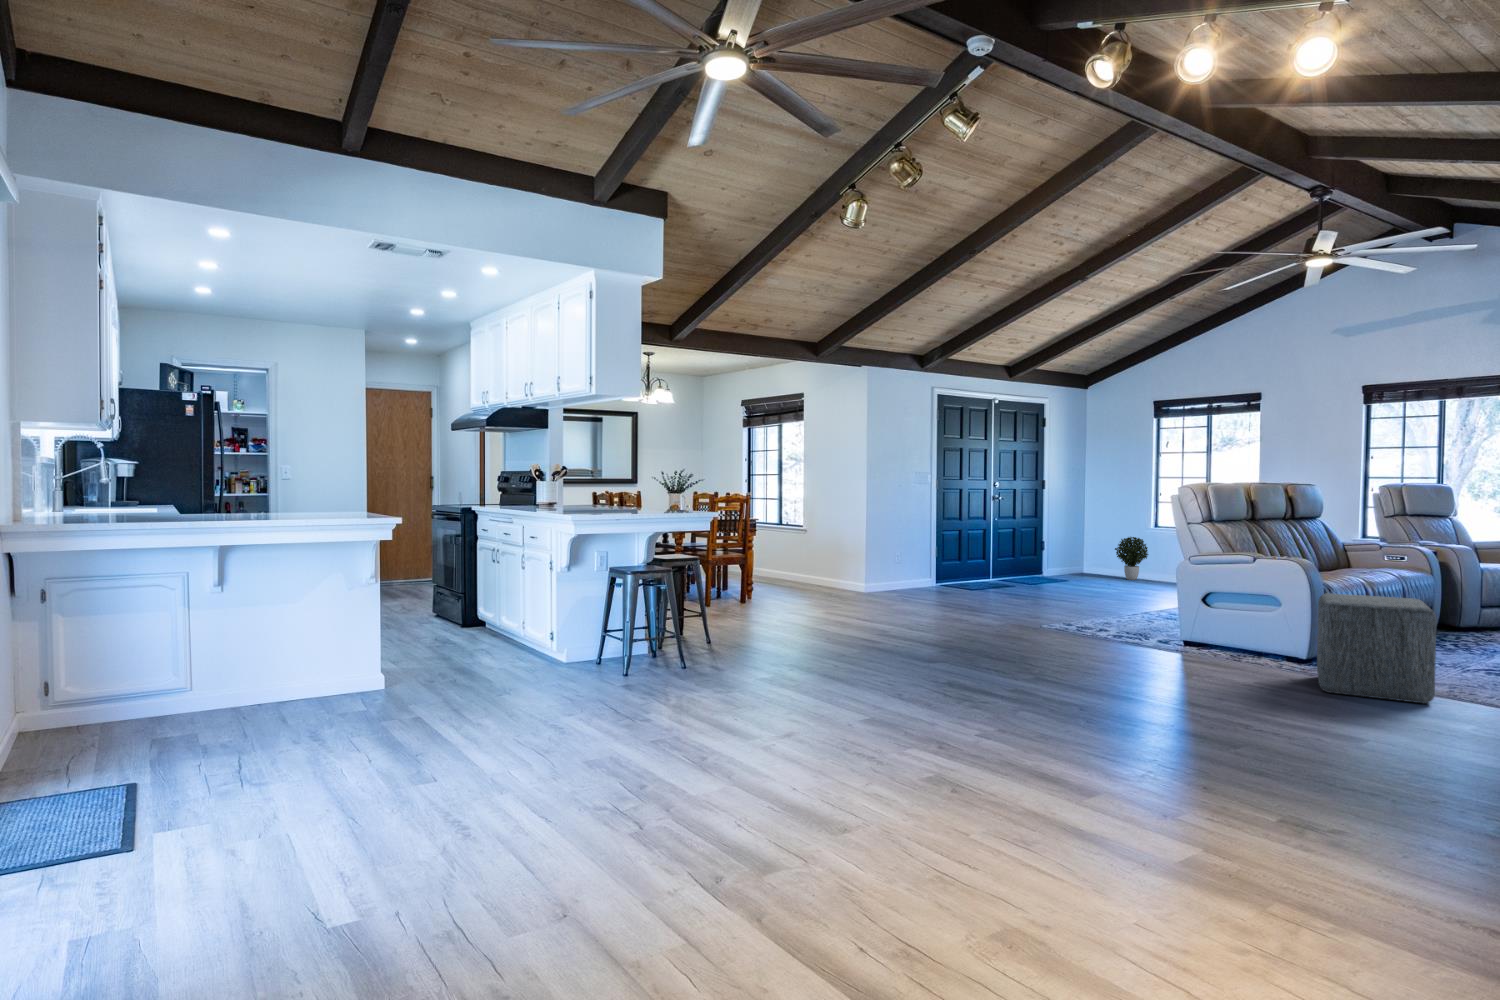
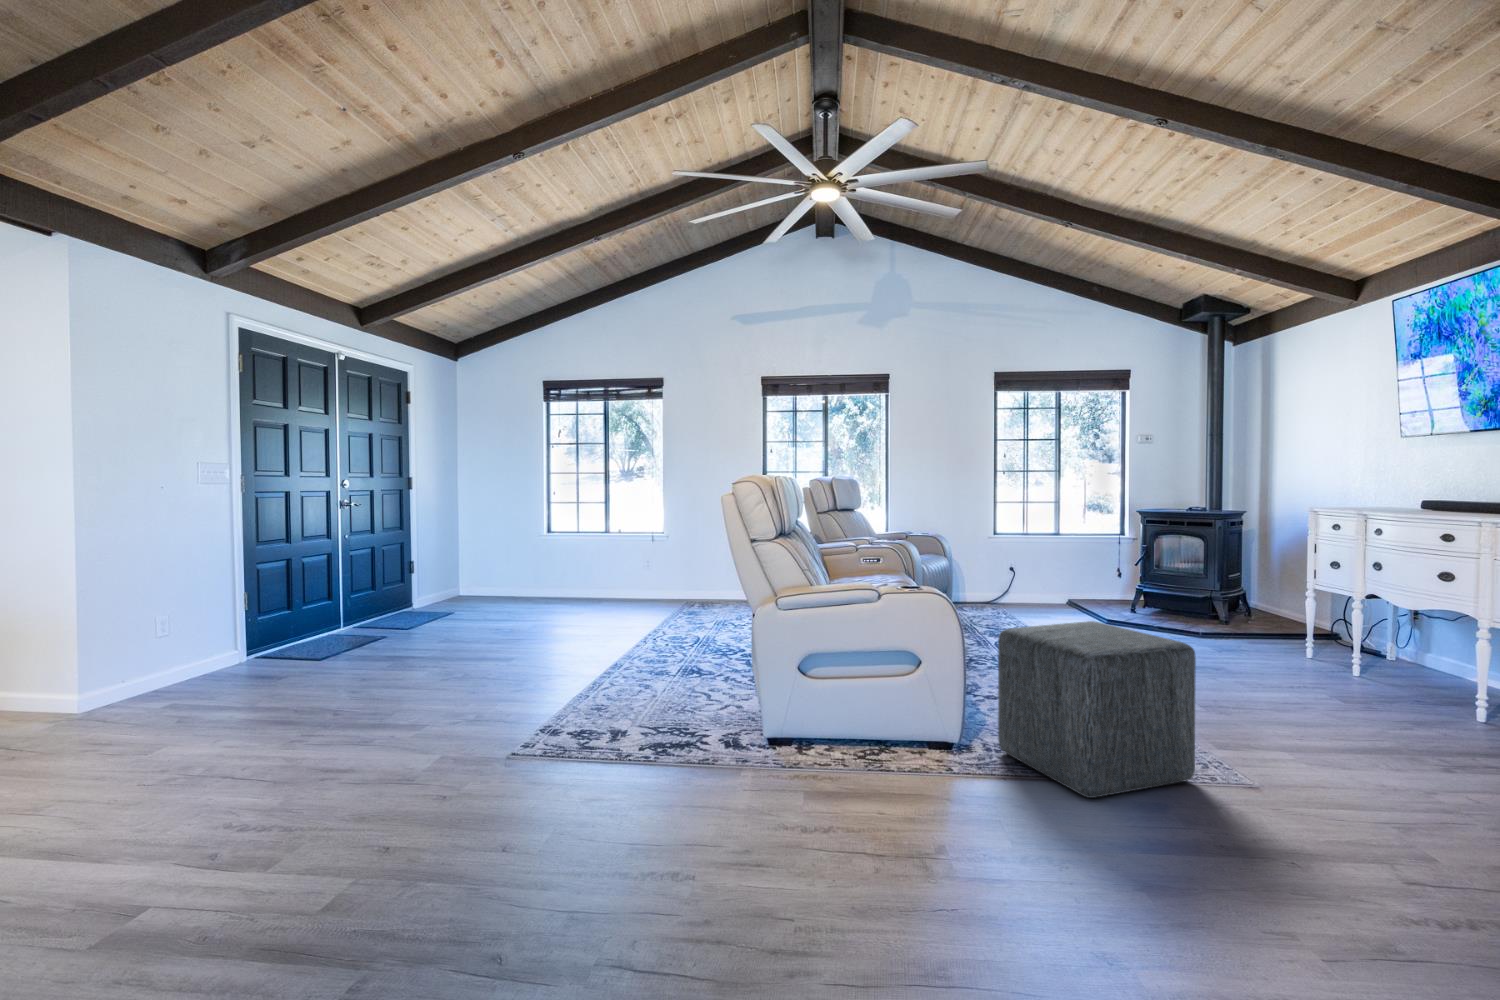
potted plant: present [1115,537,1148,580] -> none [507,545,547,599]

